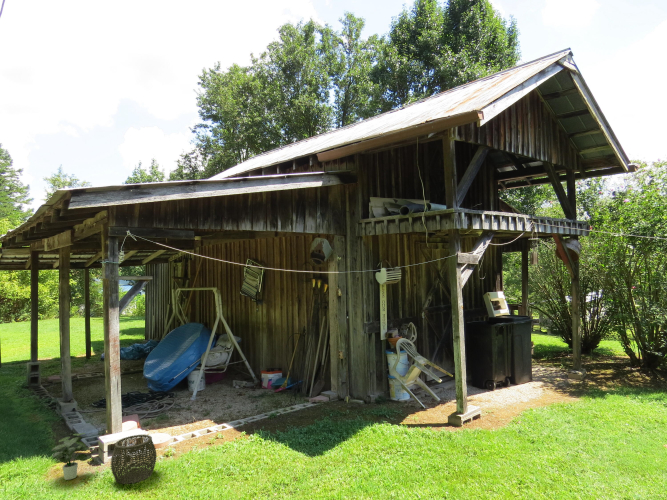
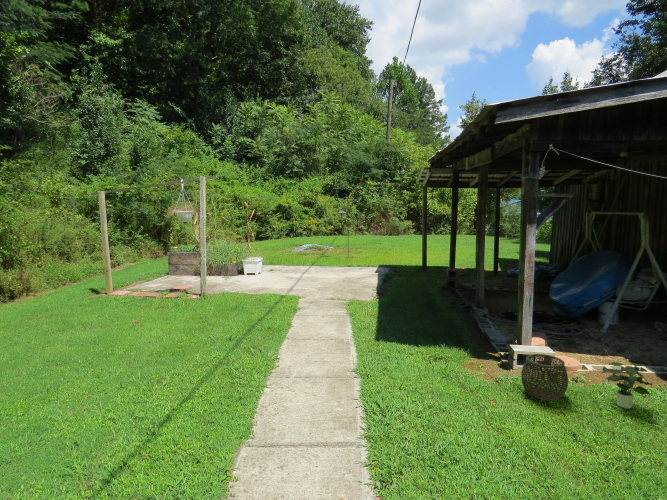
potted plant: present [51,433,94,480] -> present [602,362,652,408]

